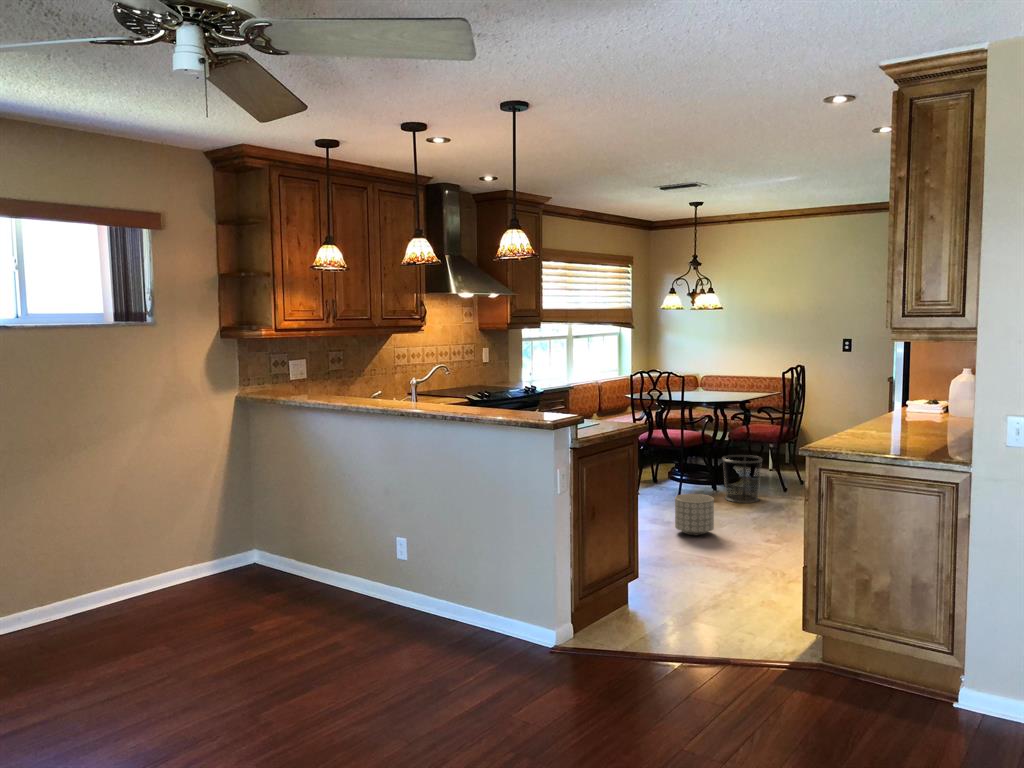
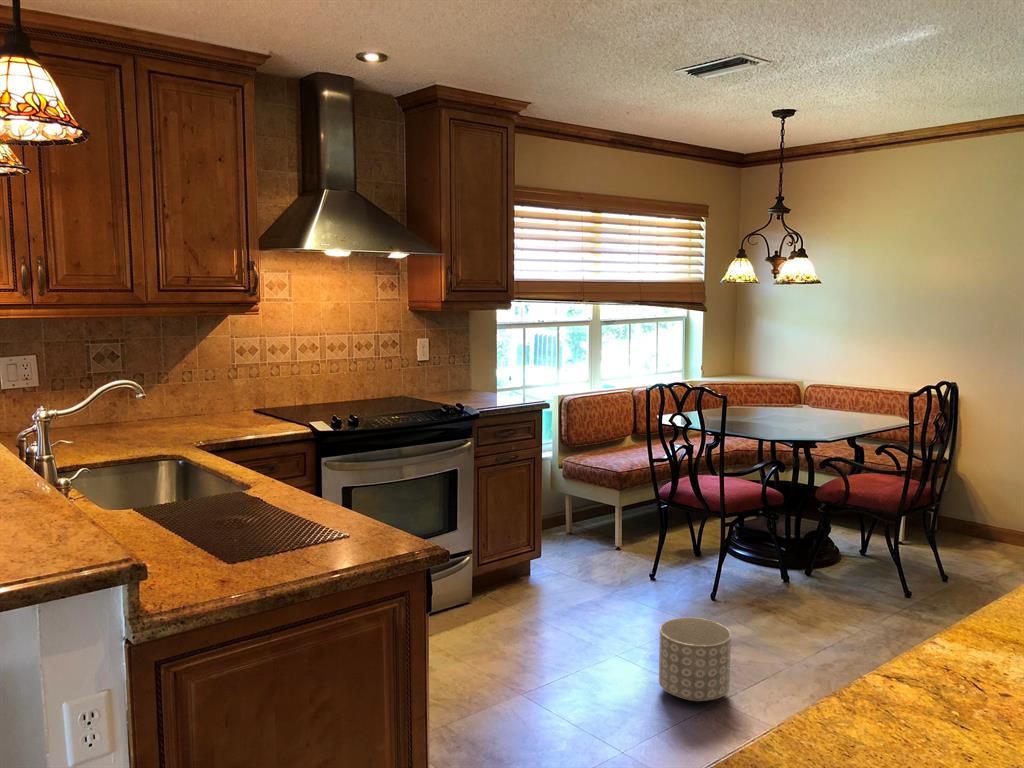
waste bin: present [723,455,762,503] -> none [790,531,862,619]

